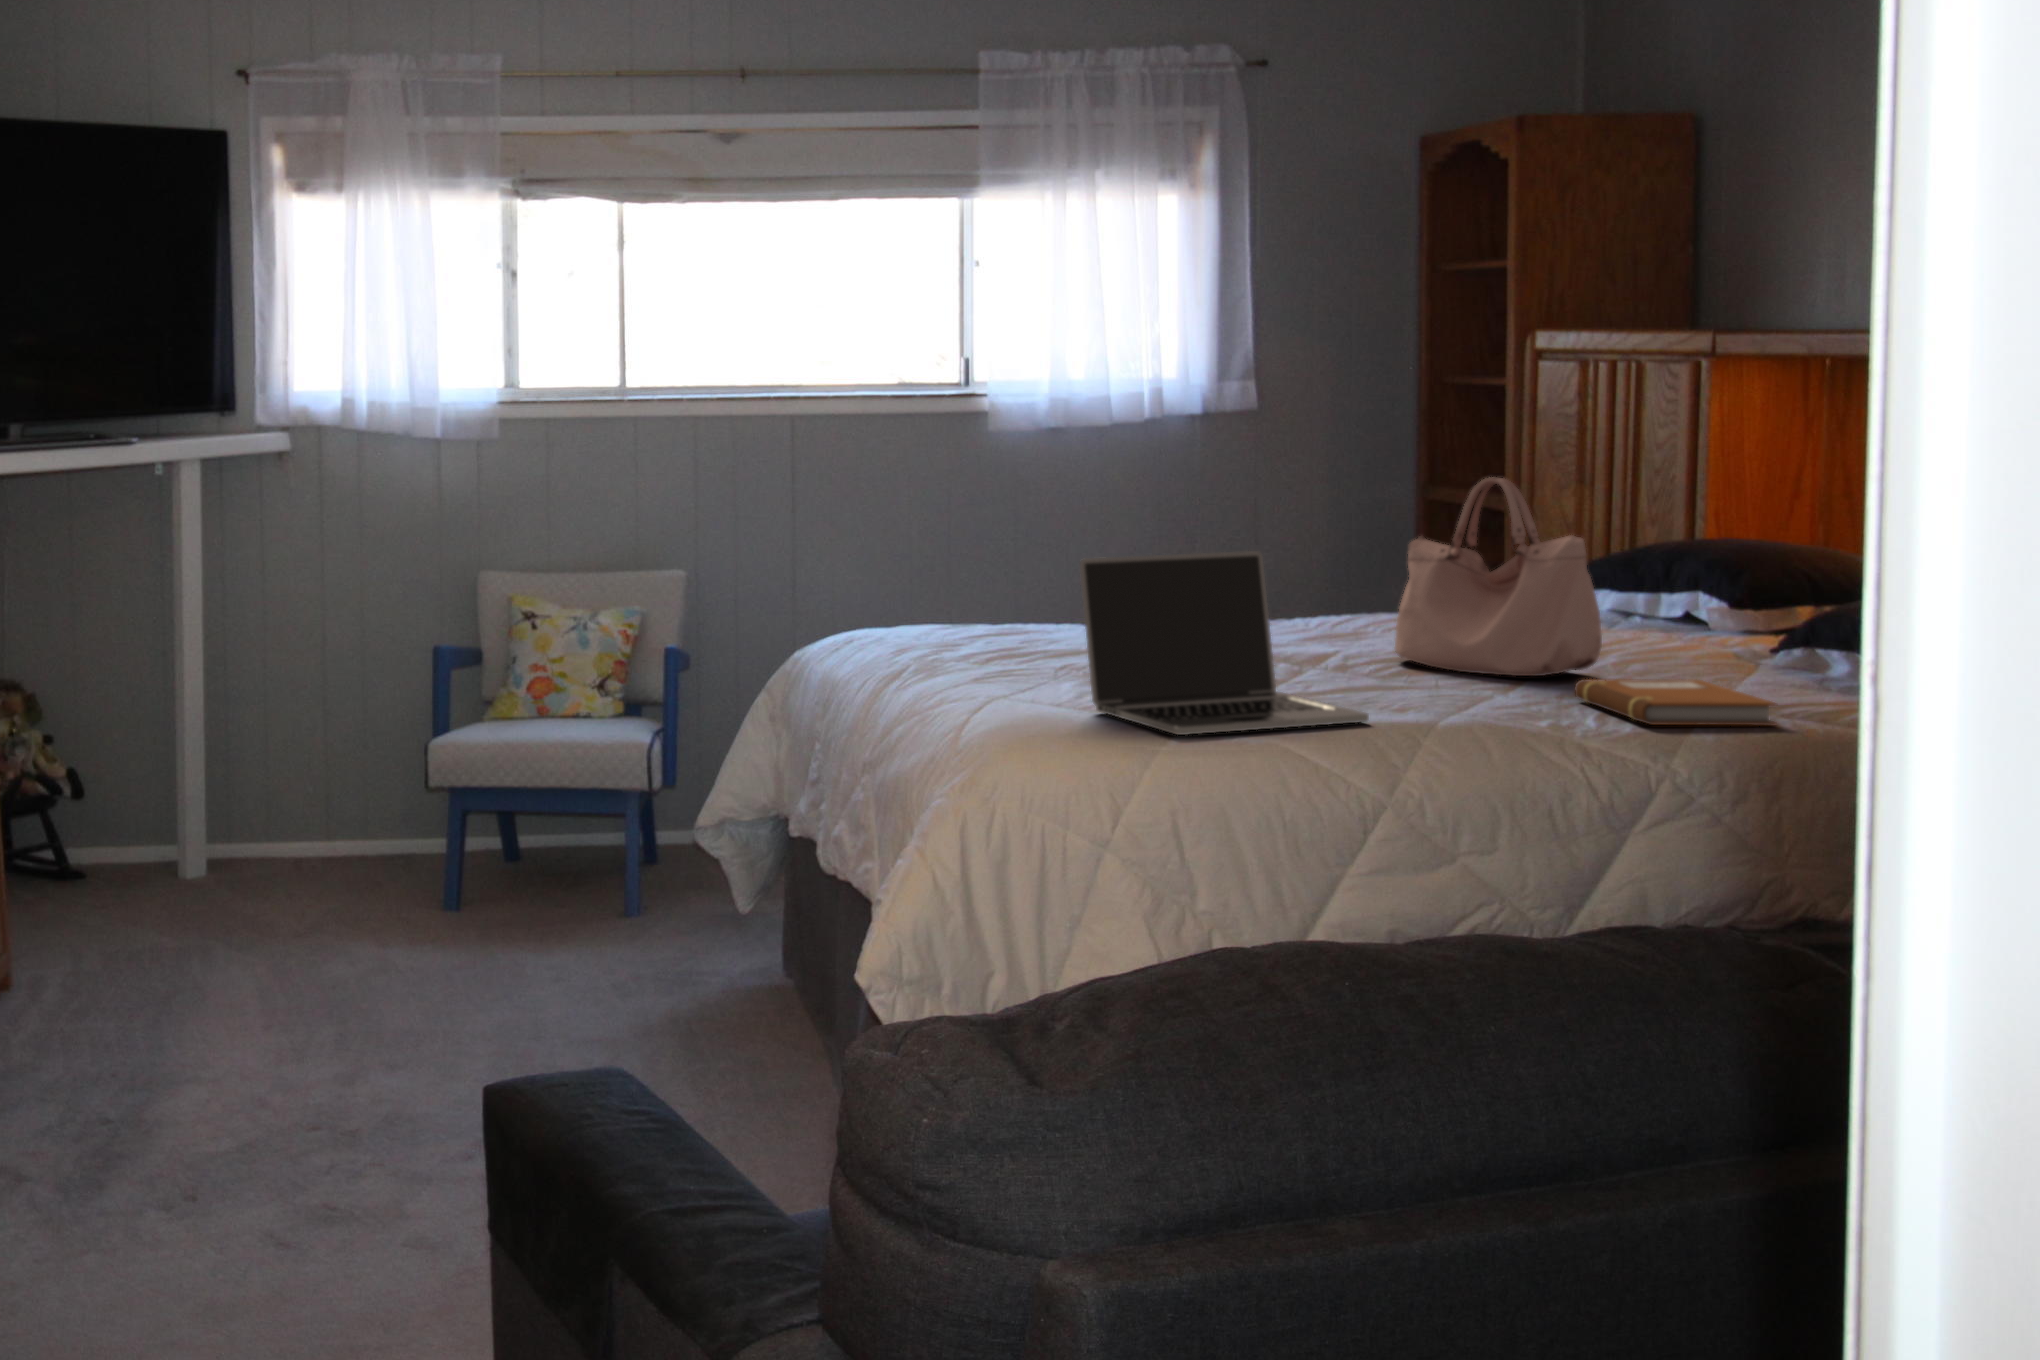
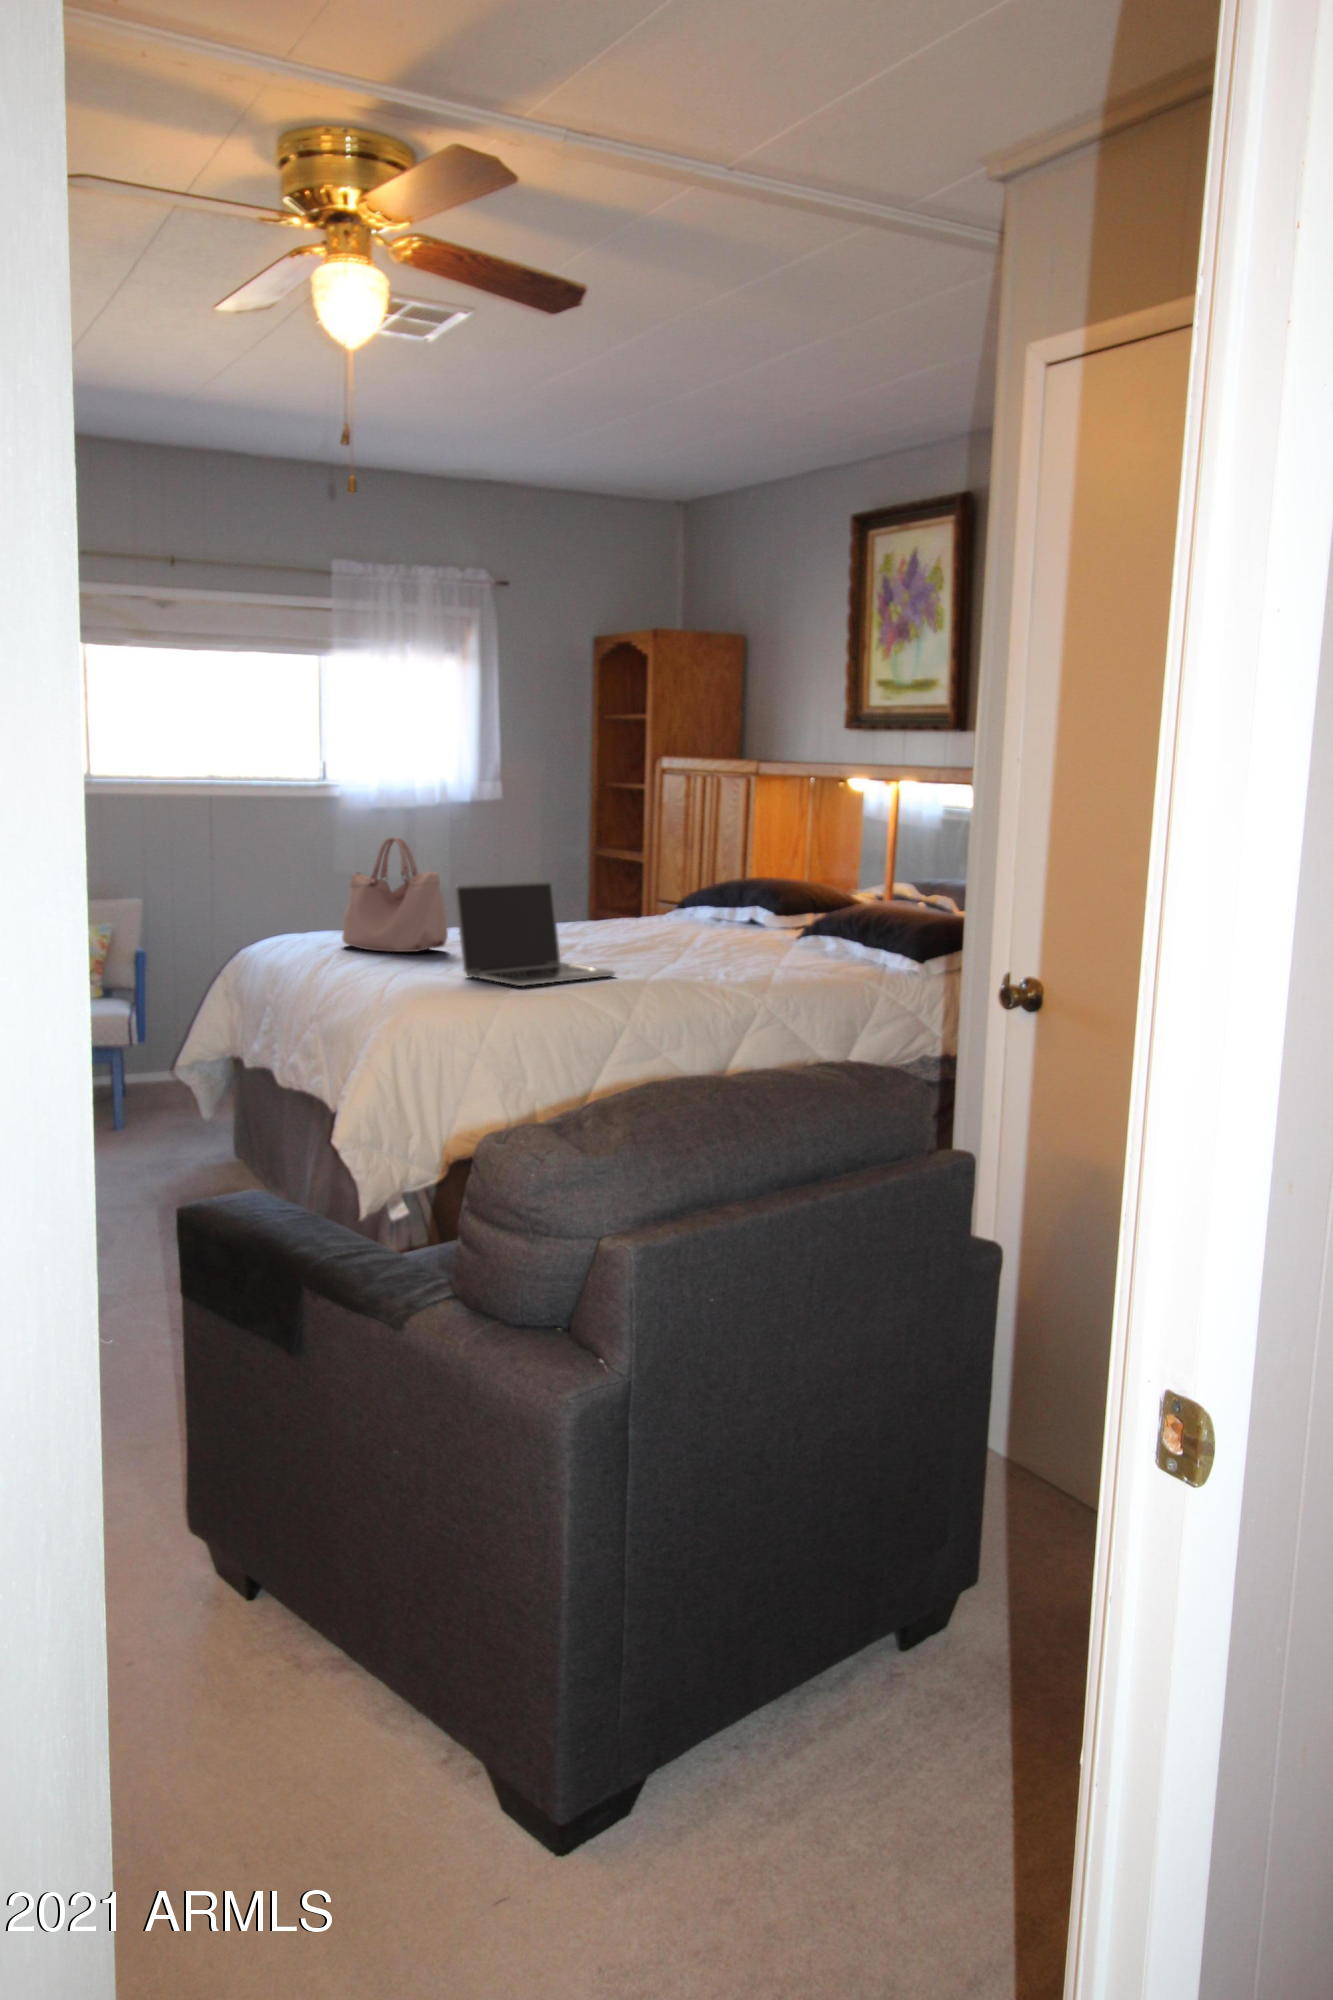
handbag: present [1395,477,1602,676] -> present [342,837,448,952]
notebook: present [1575,679,1776,725] -> none [711,949,809,972]

